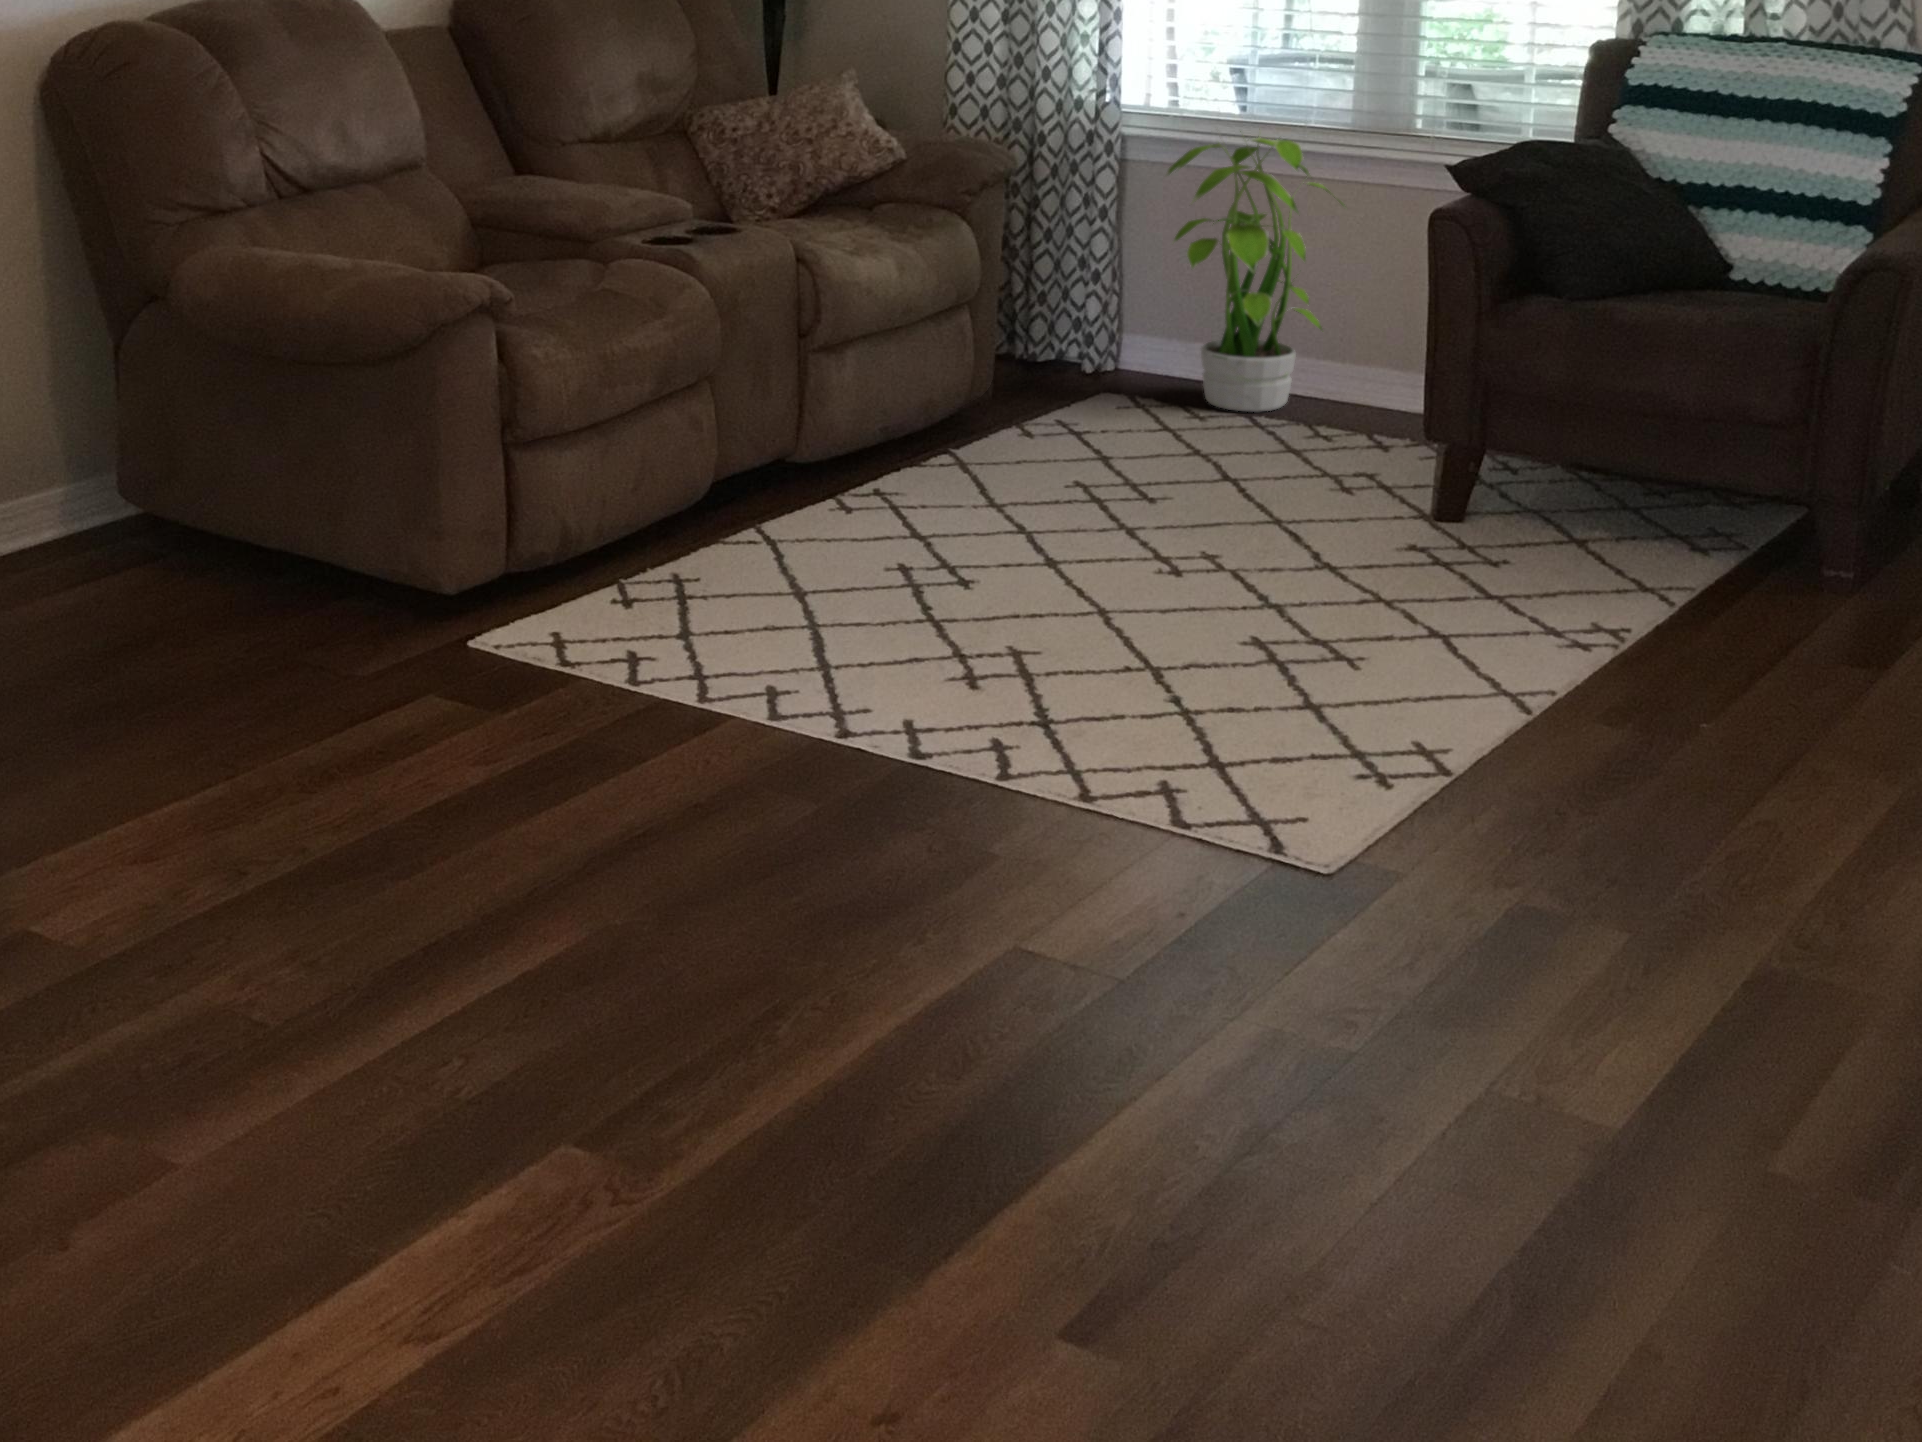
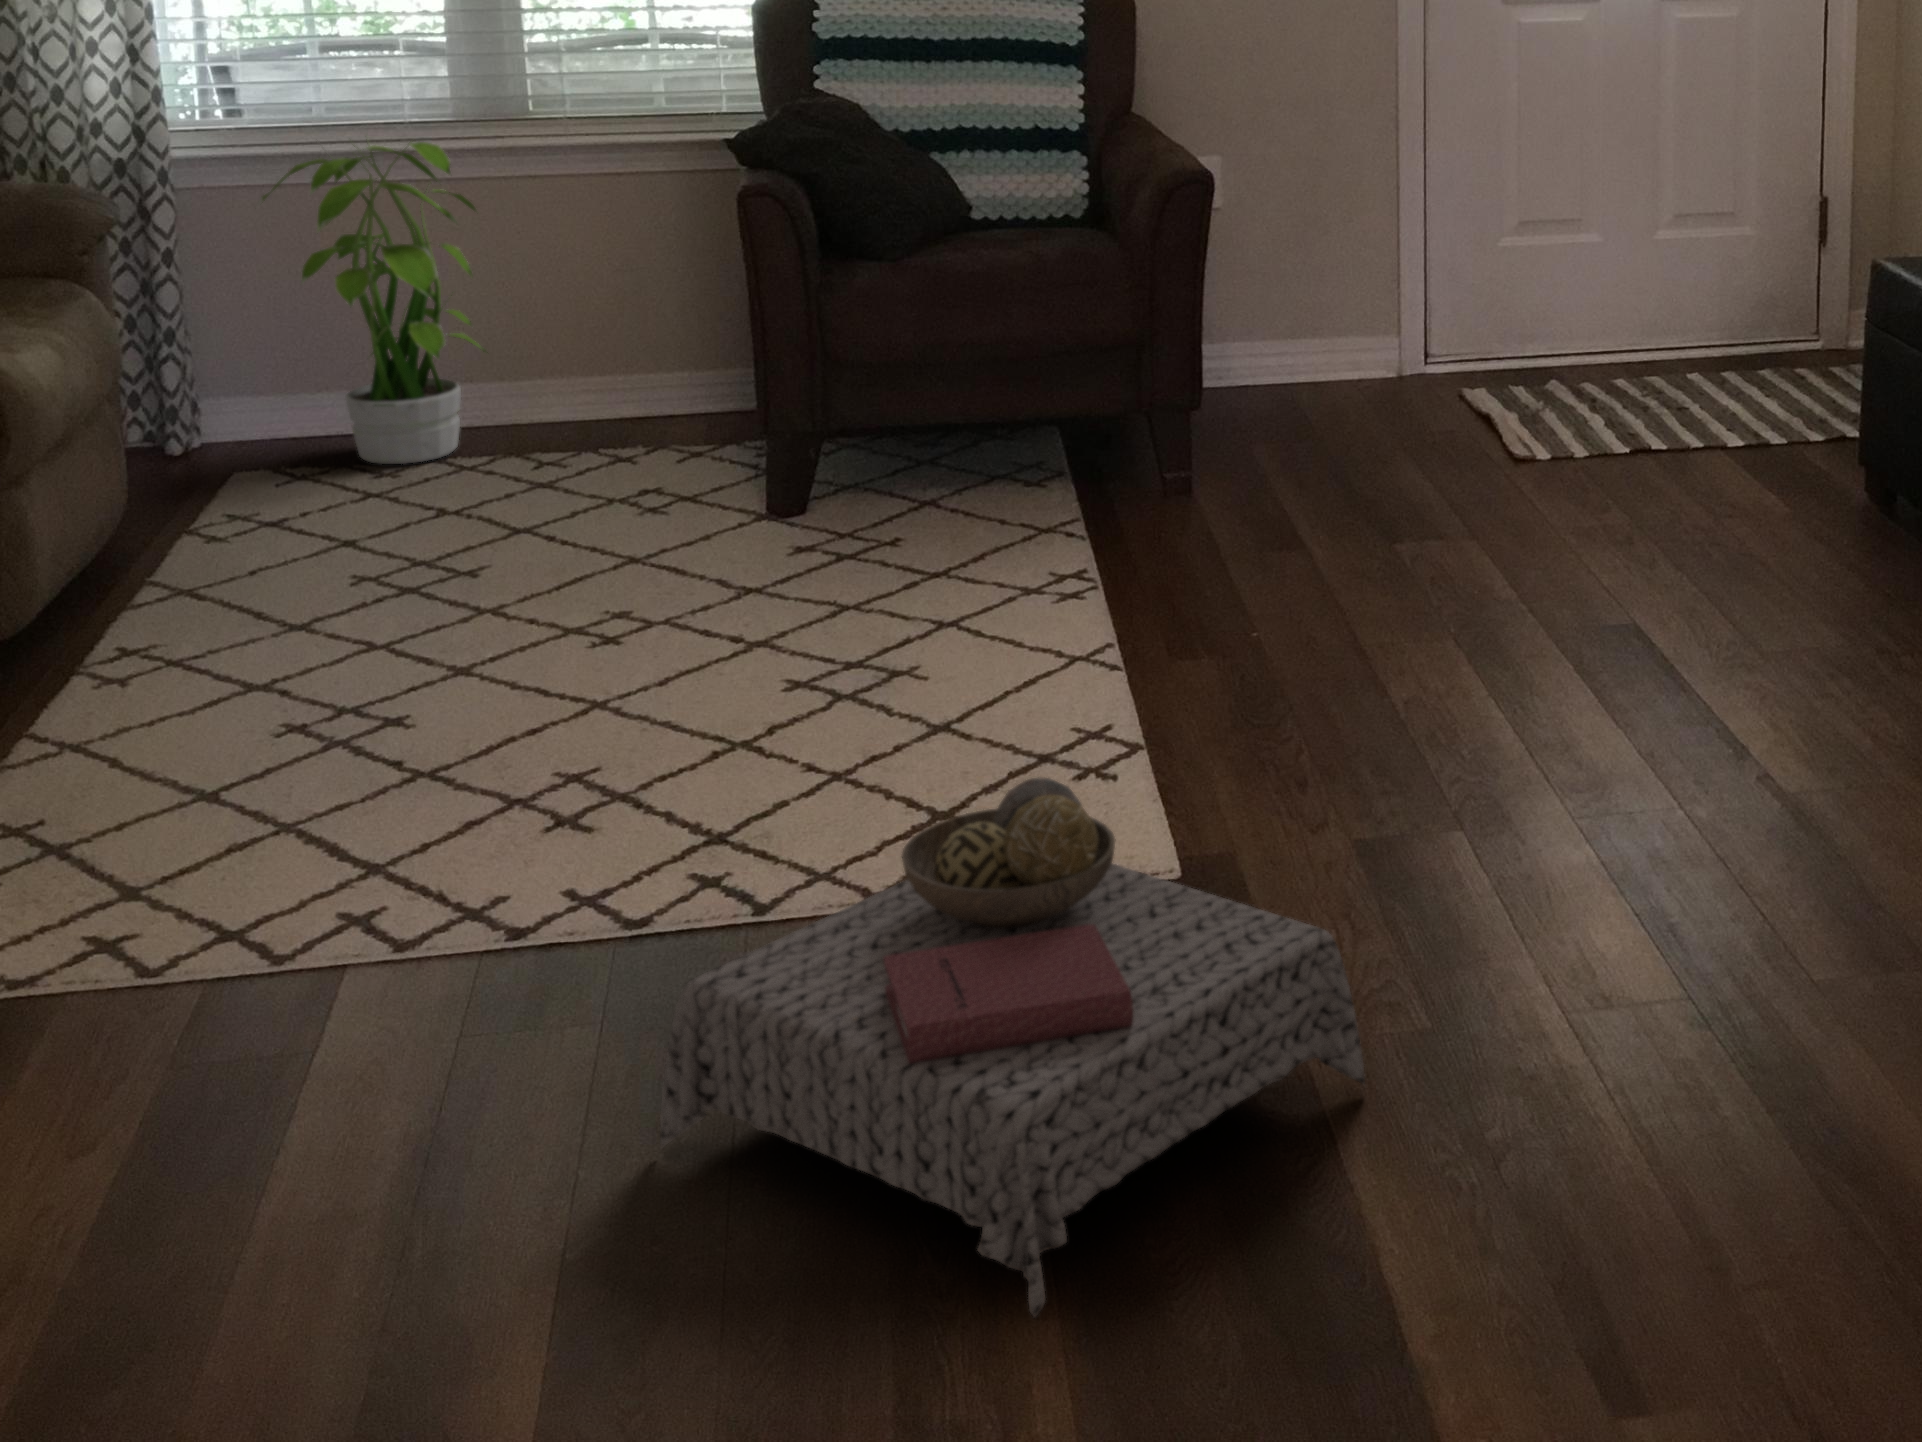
ottoman: none [687,712,1164,1079] -> present [660,777,1365,1317]

